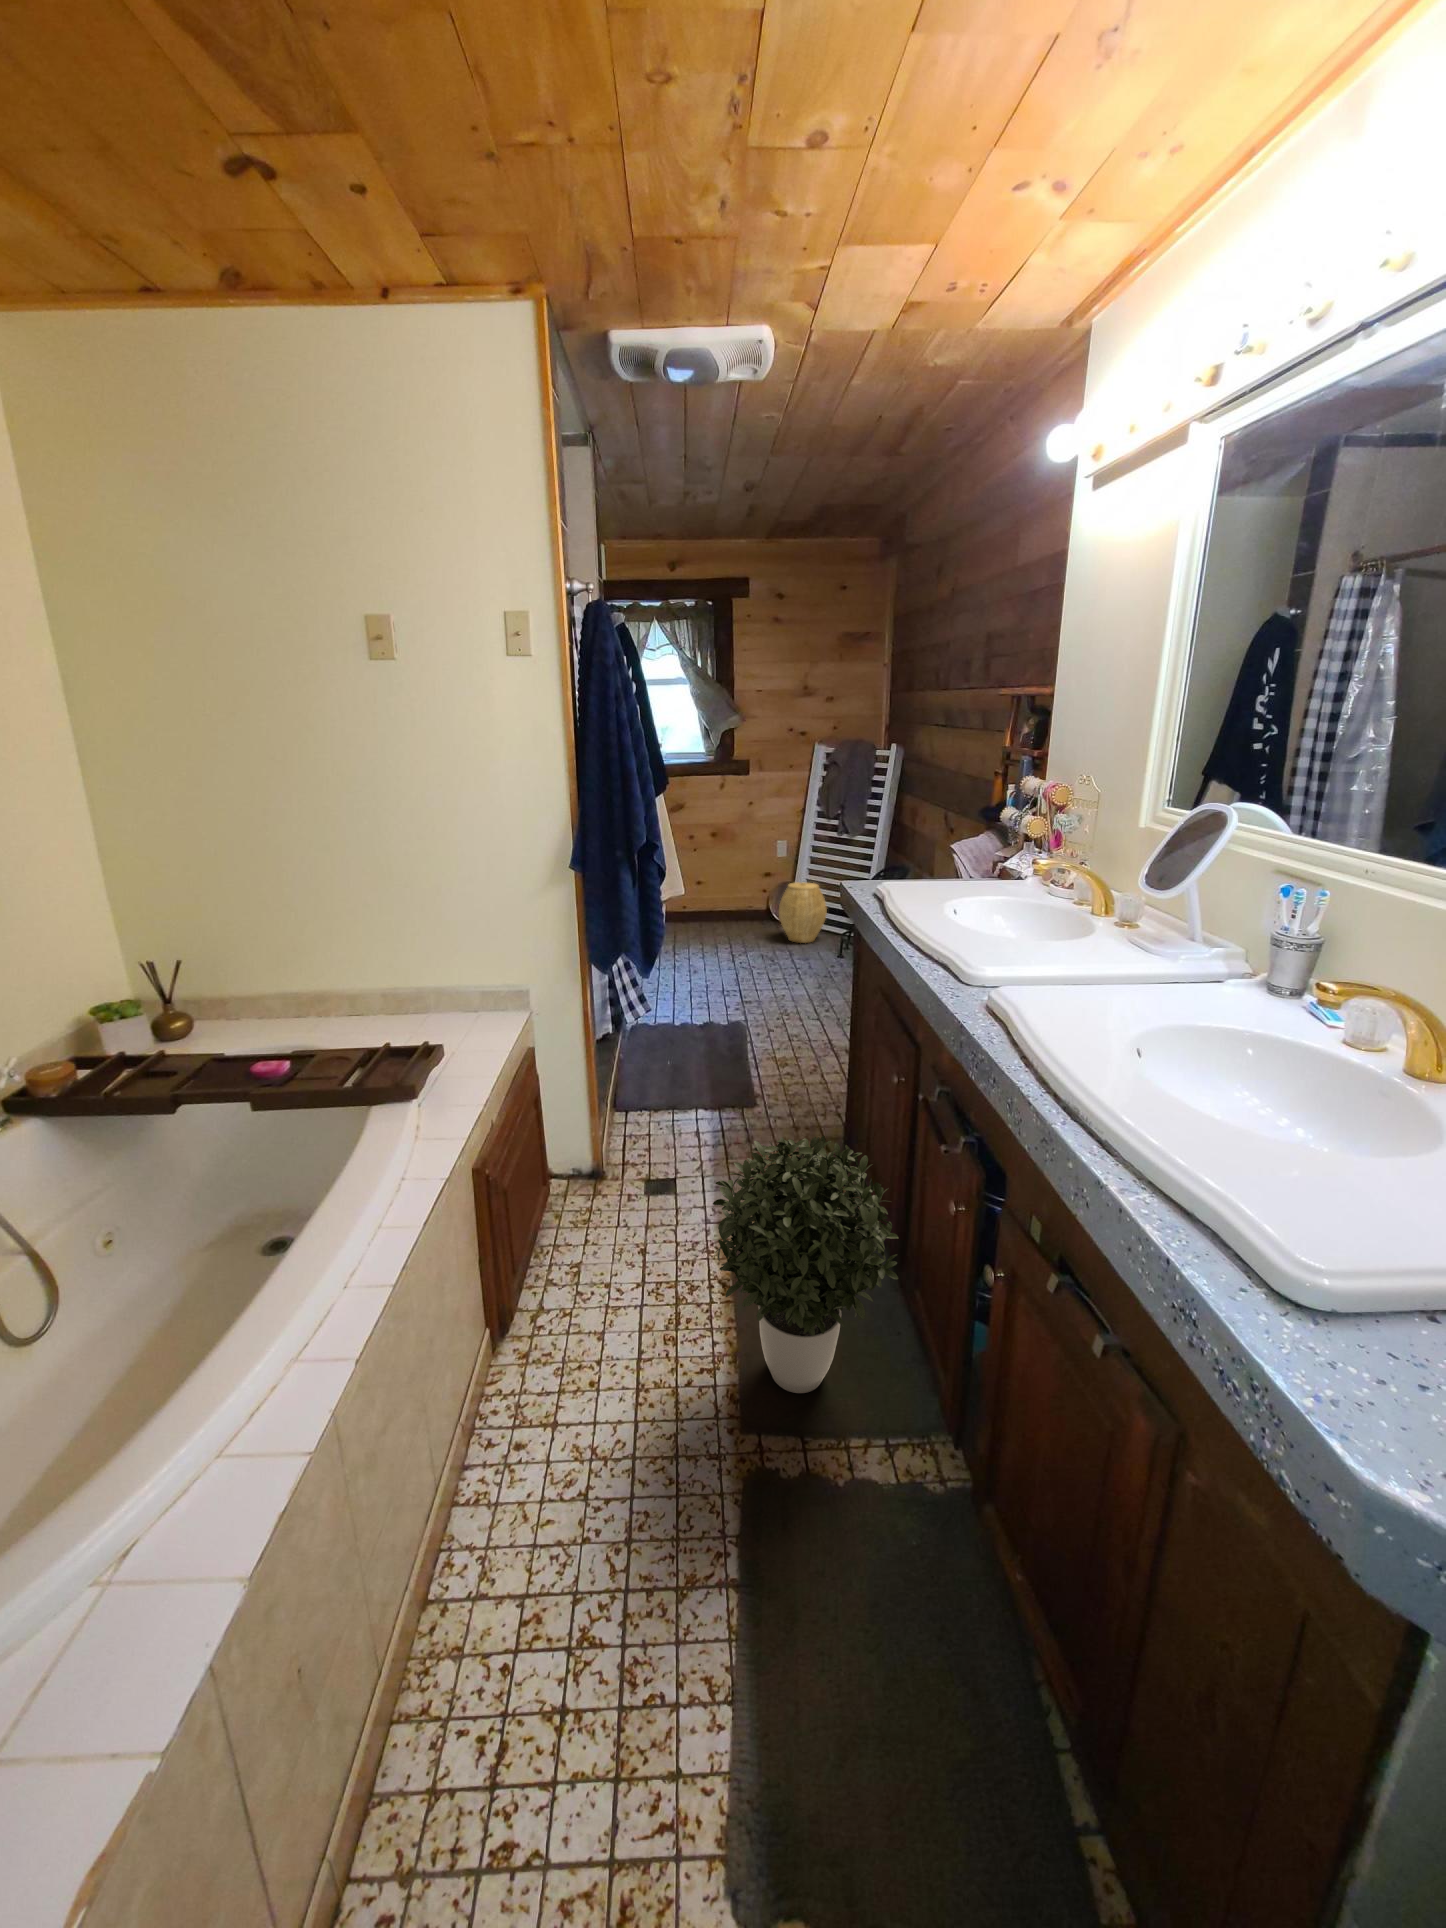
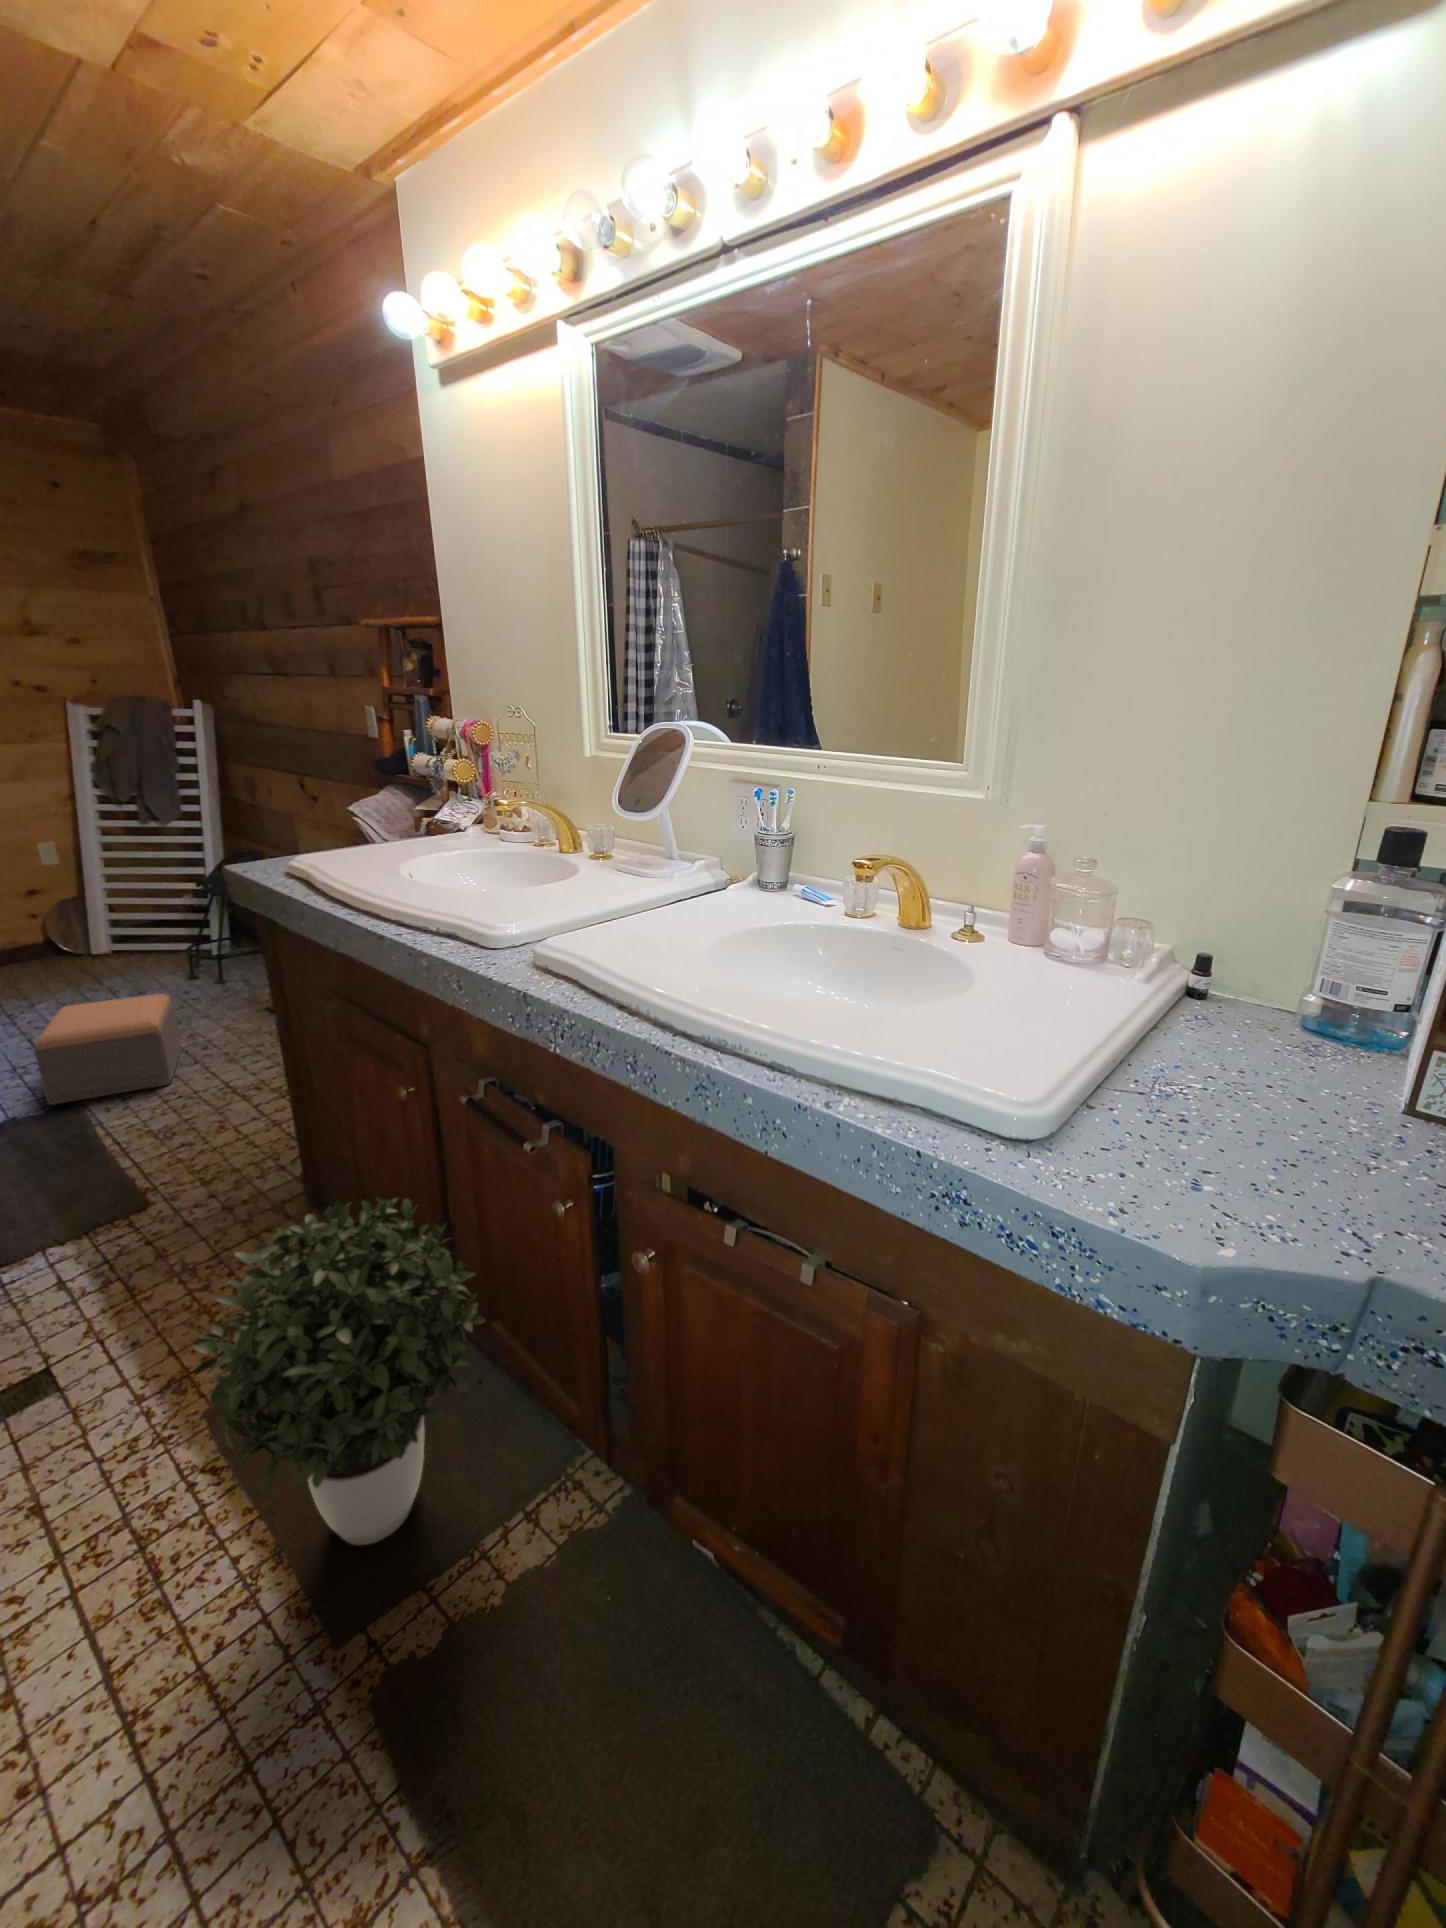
woven basket: present [779,882,827,943] -> none [73,889,156,972]
footstool: none [730,958,814,1030] -> present [35,994,182,1105]

